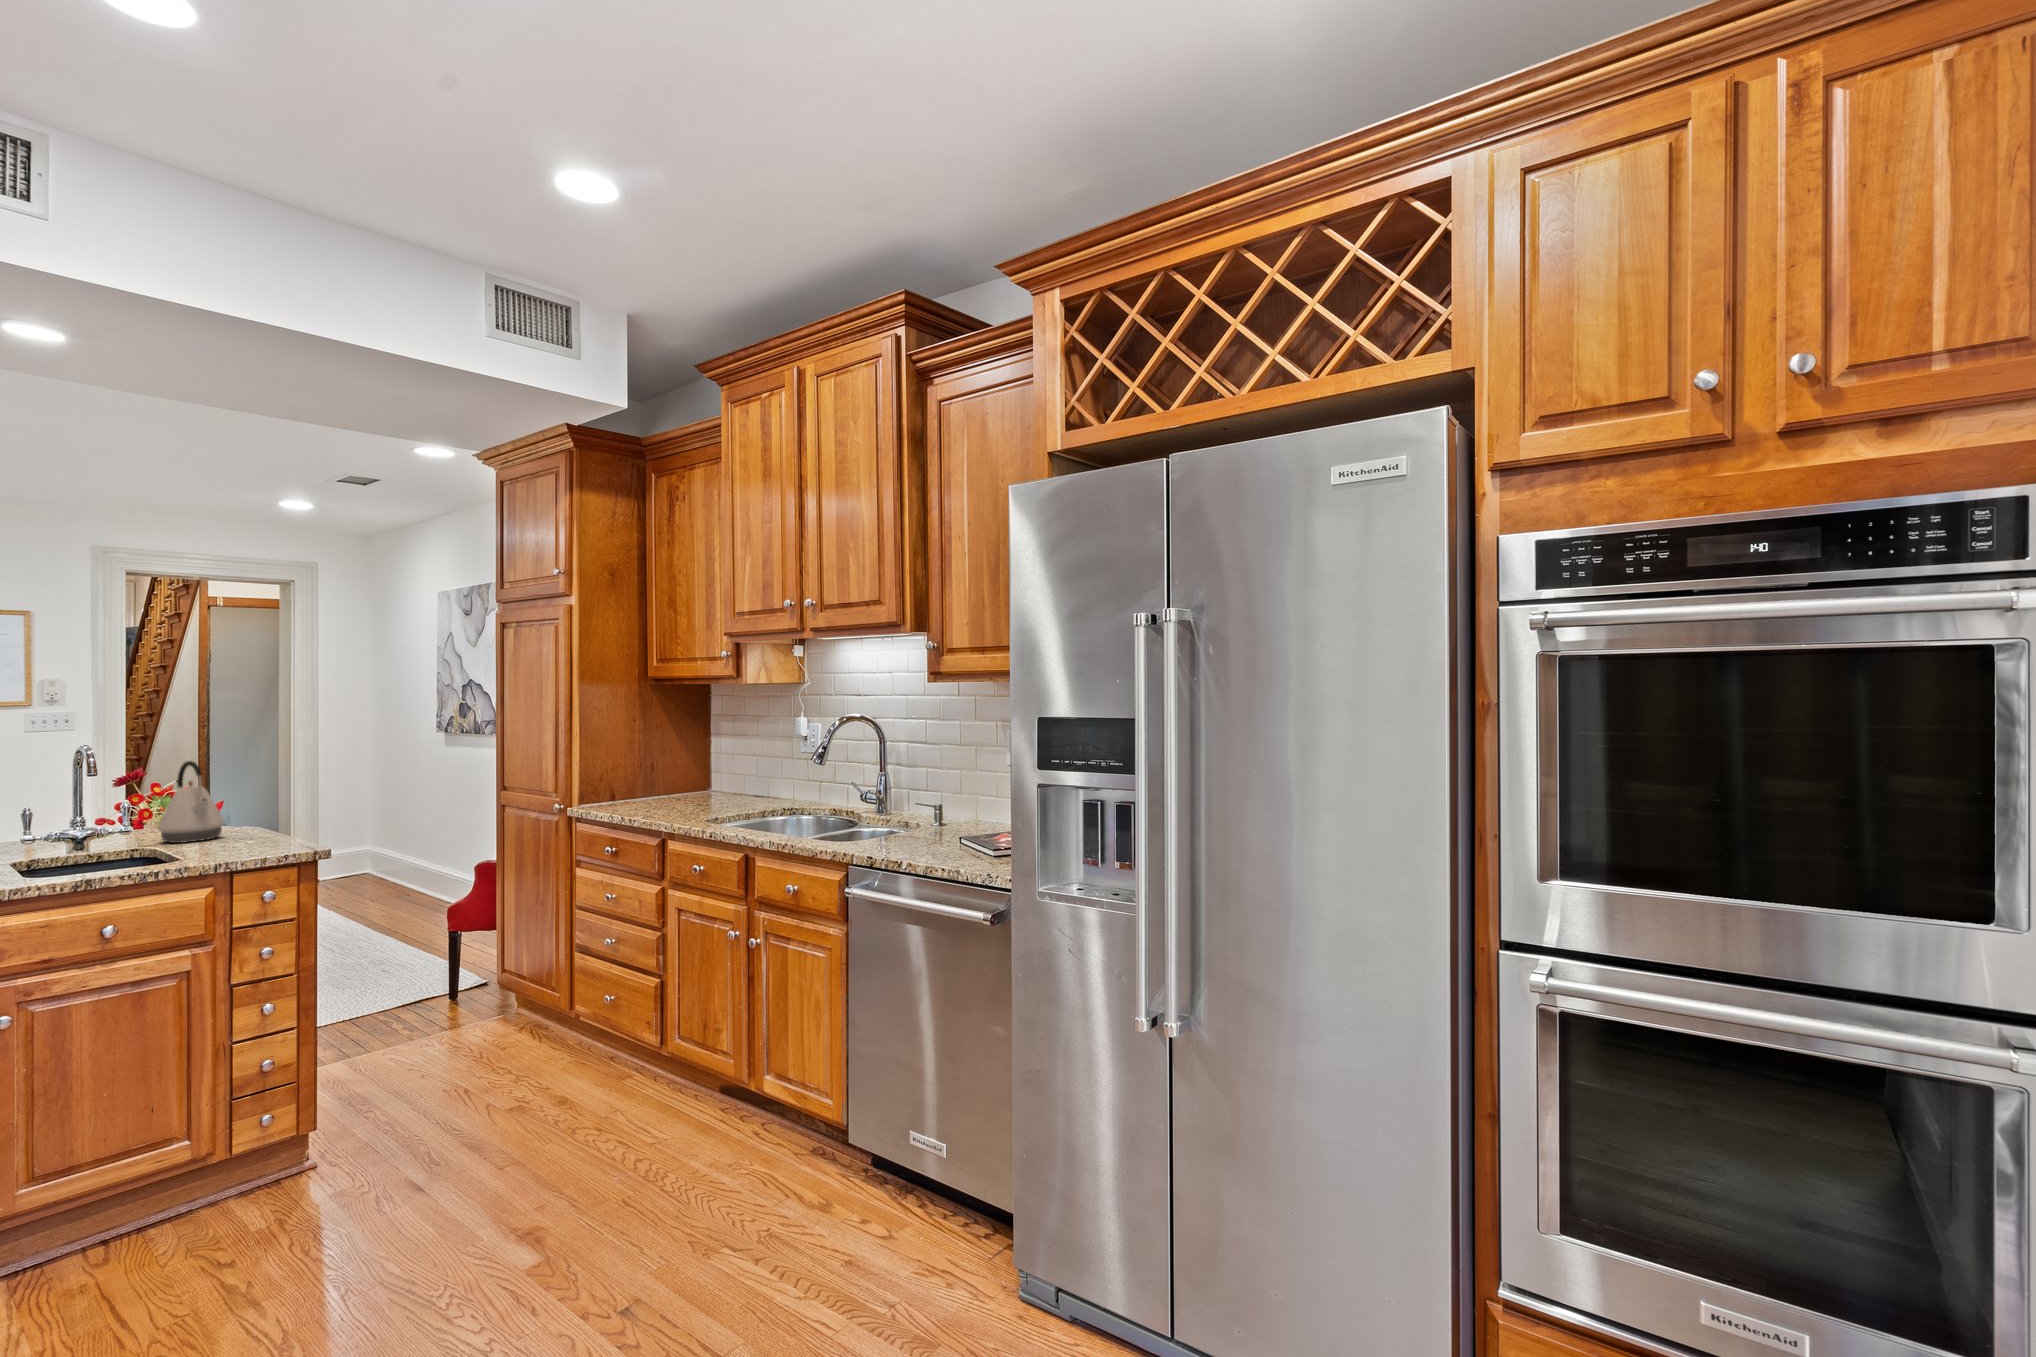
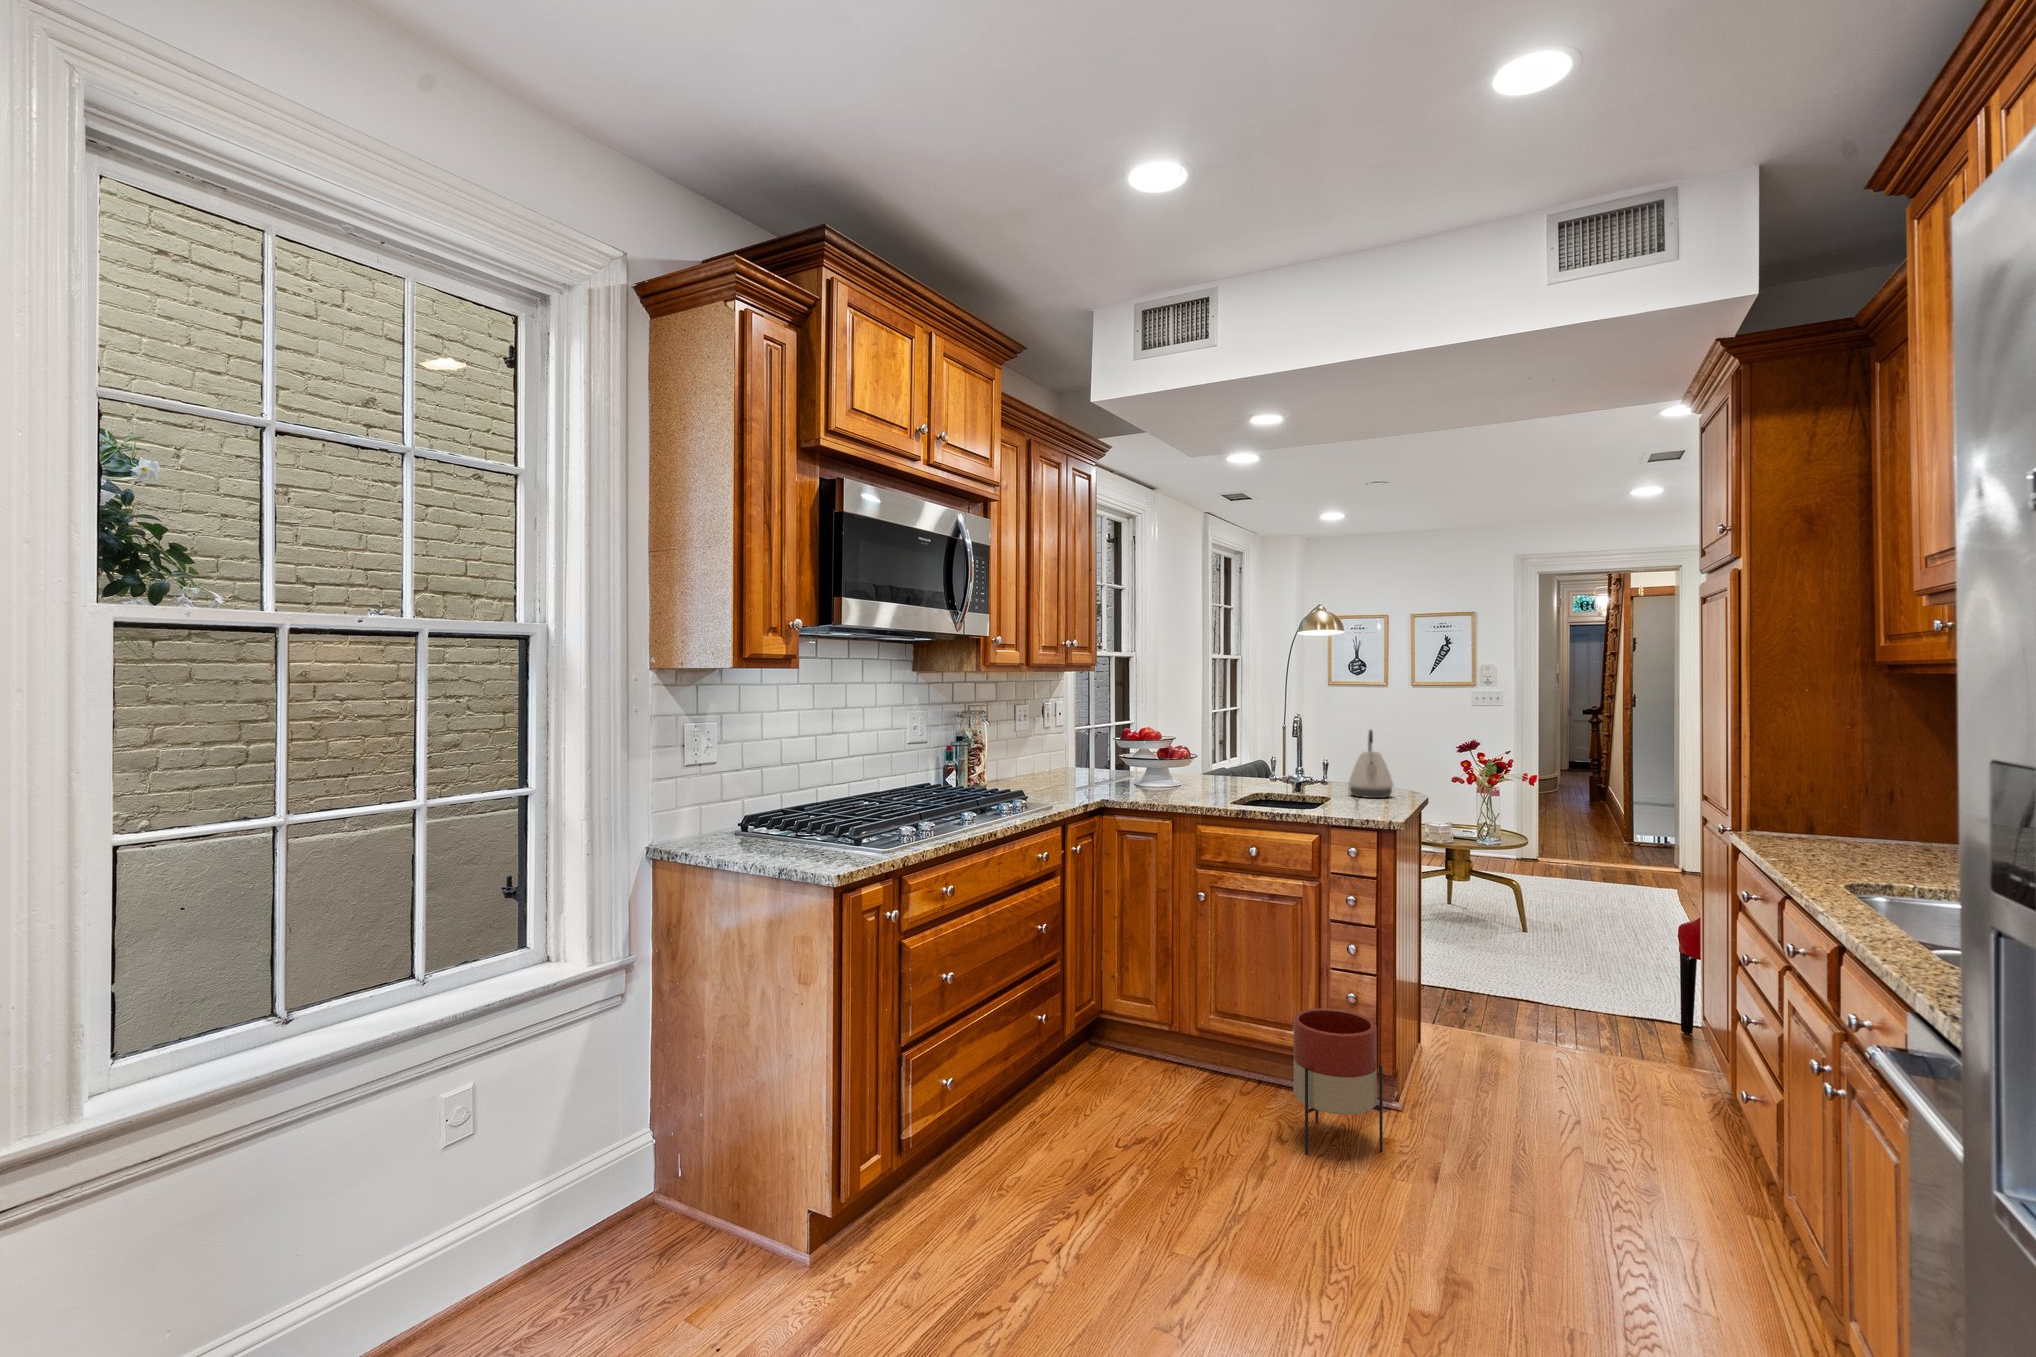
planter: none [231,1070,351,1250] -> present [1293,1008,1383,1154]

